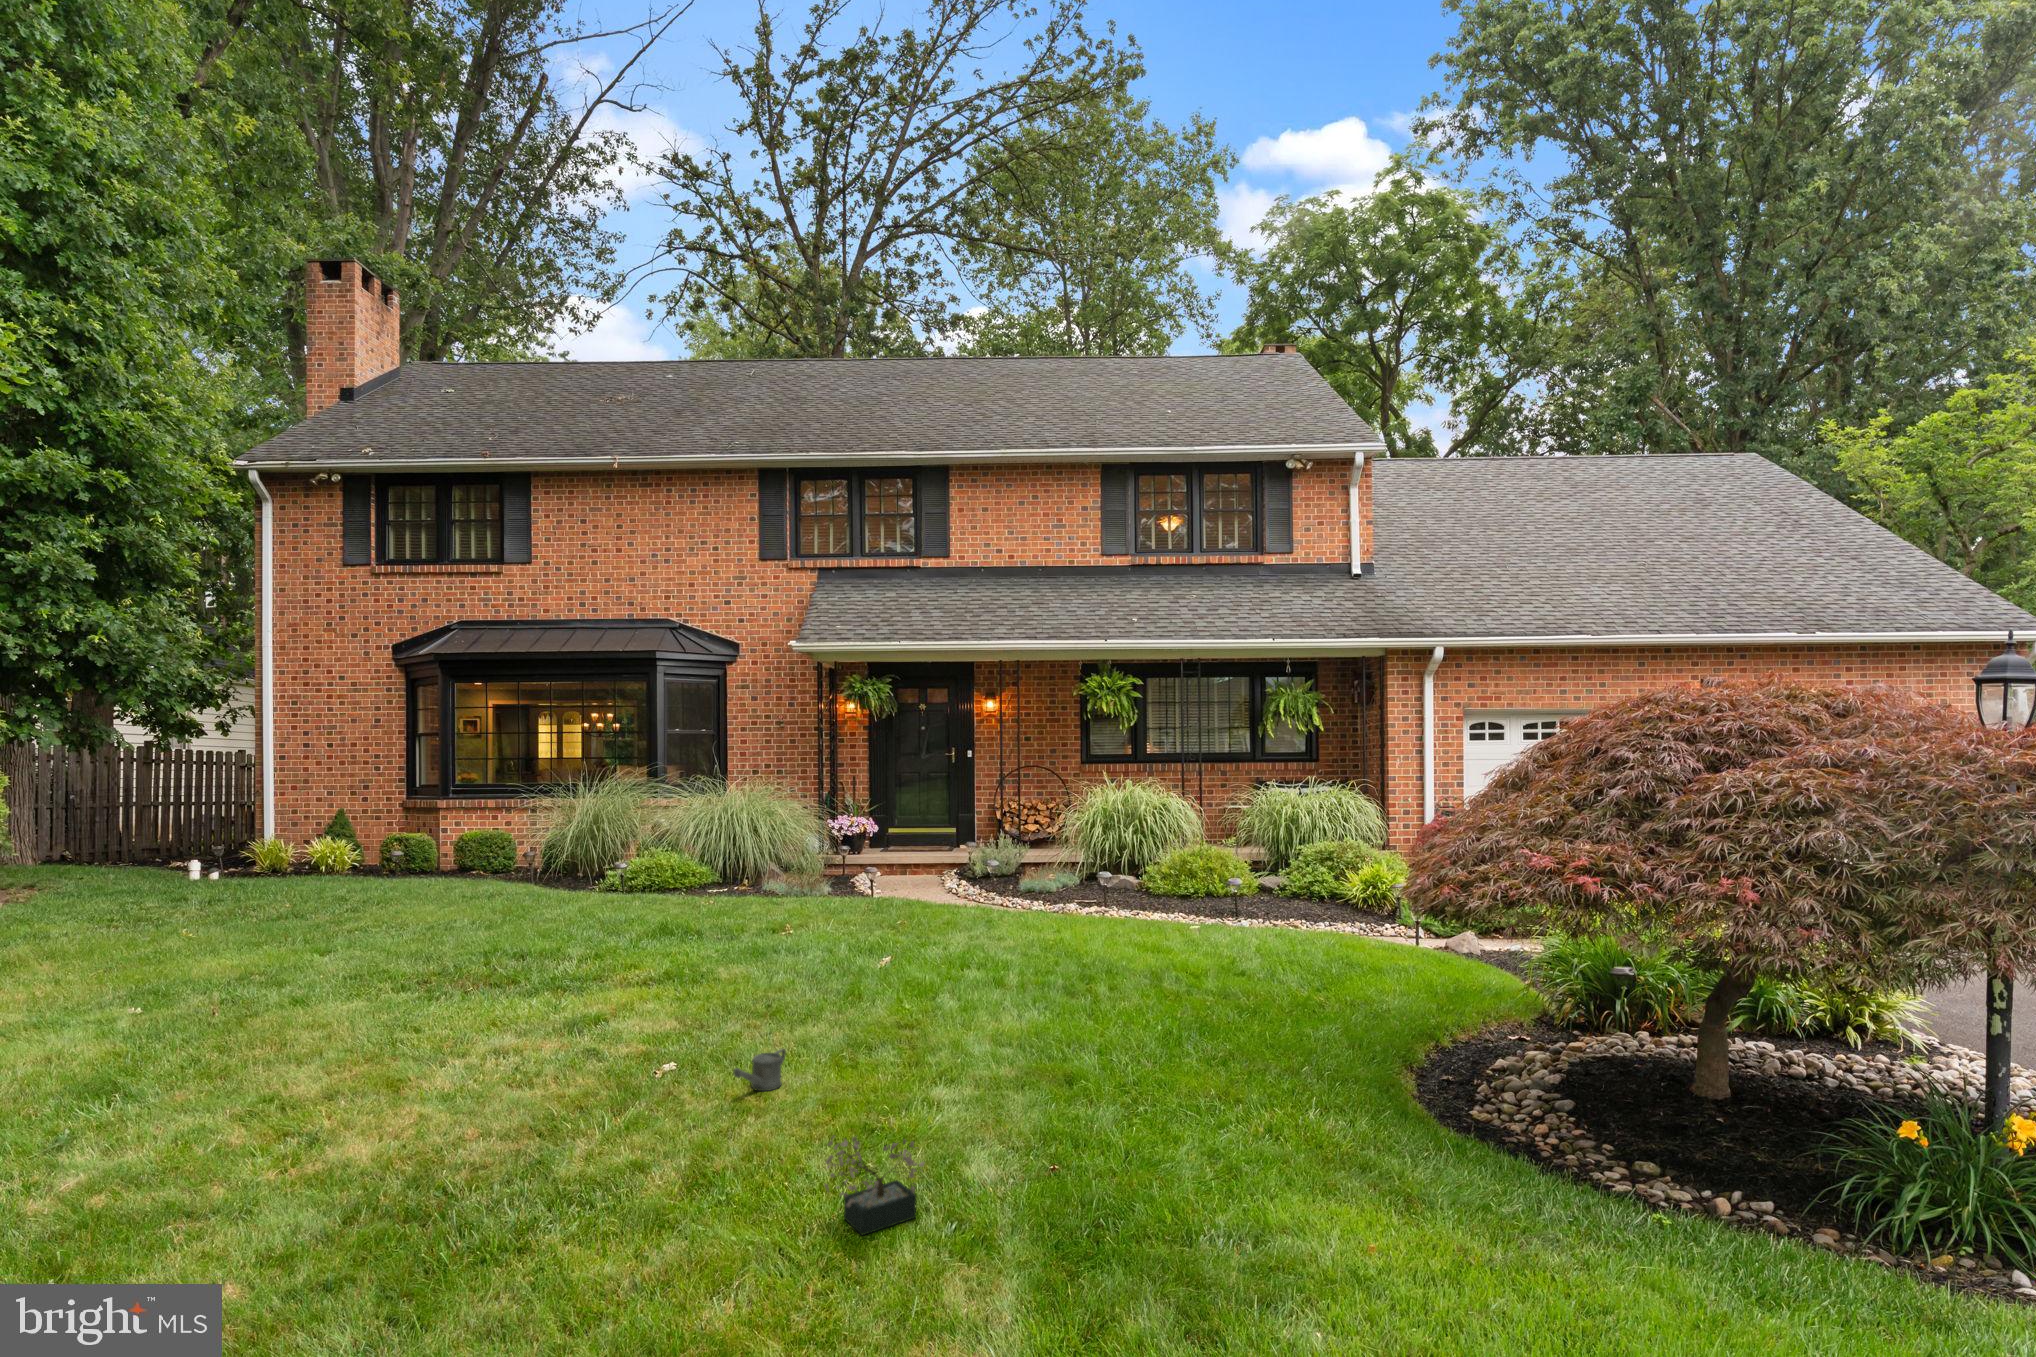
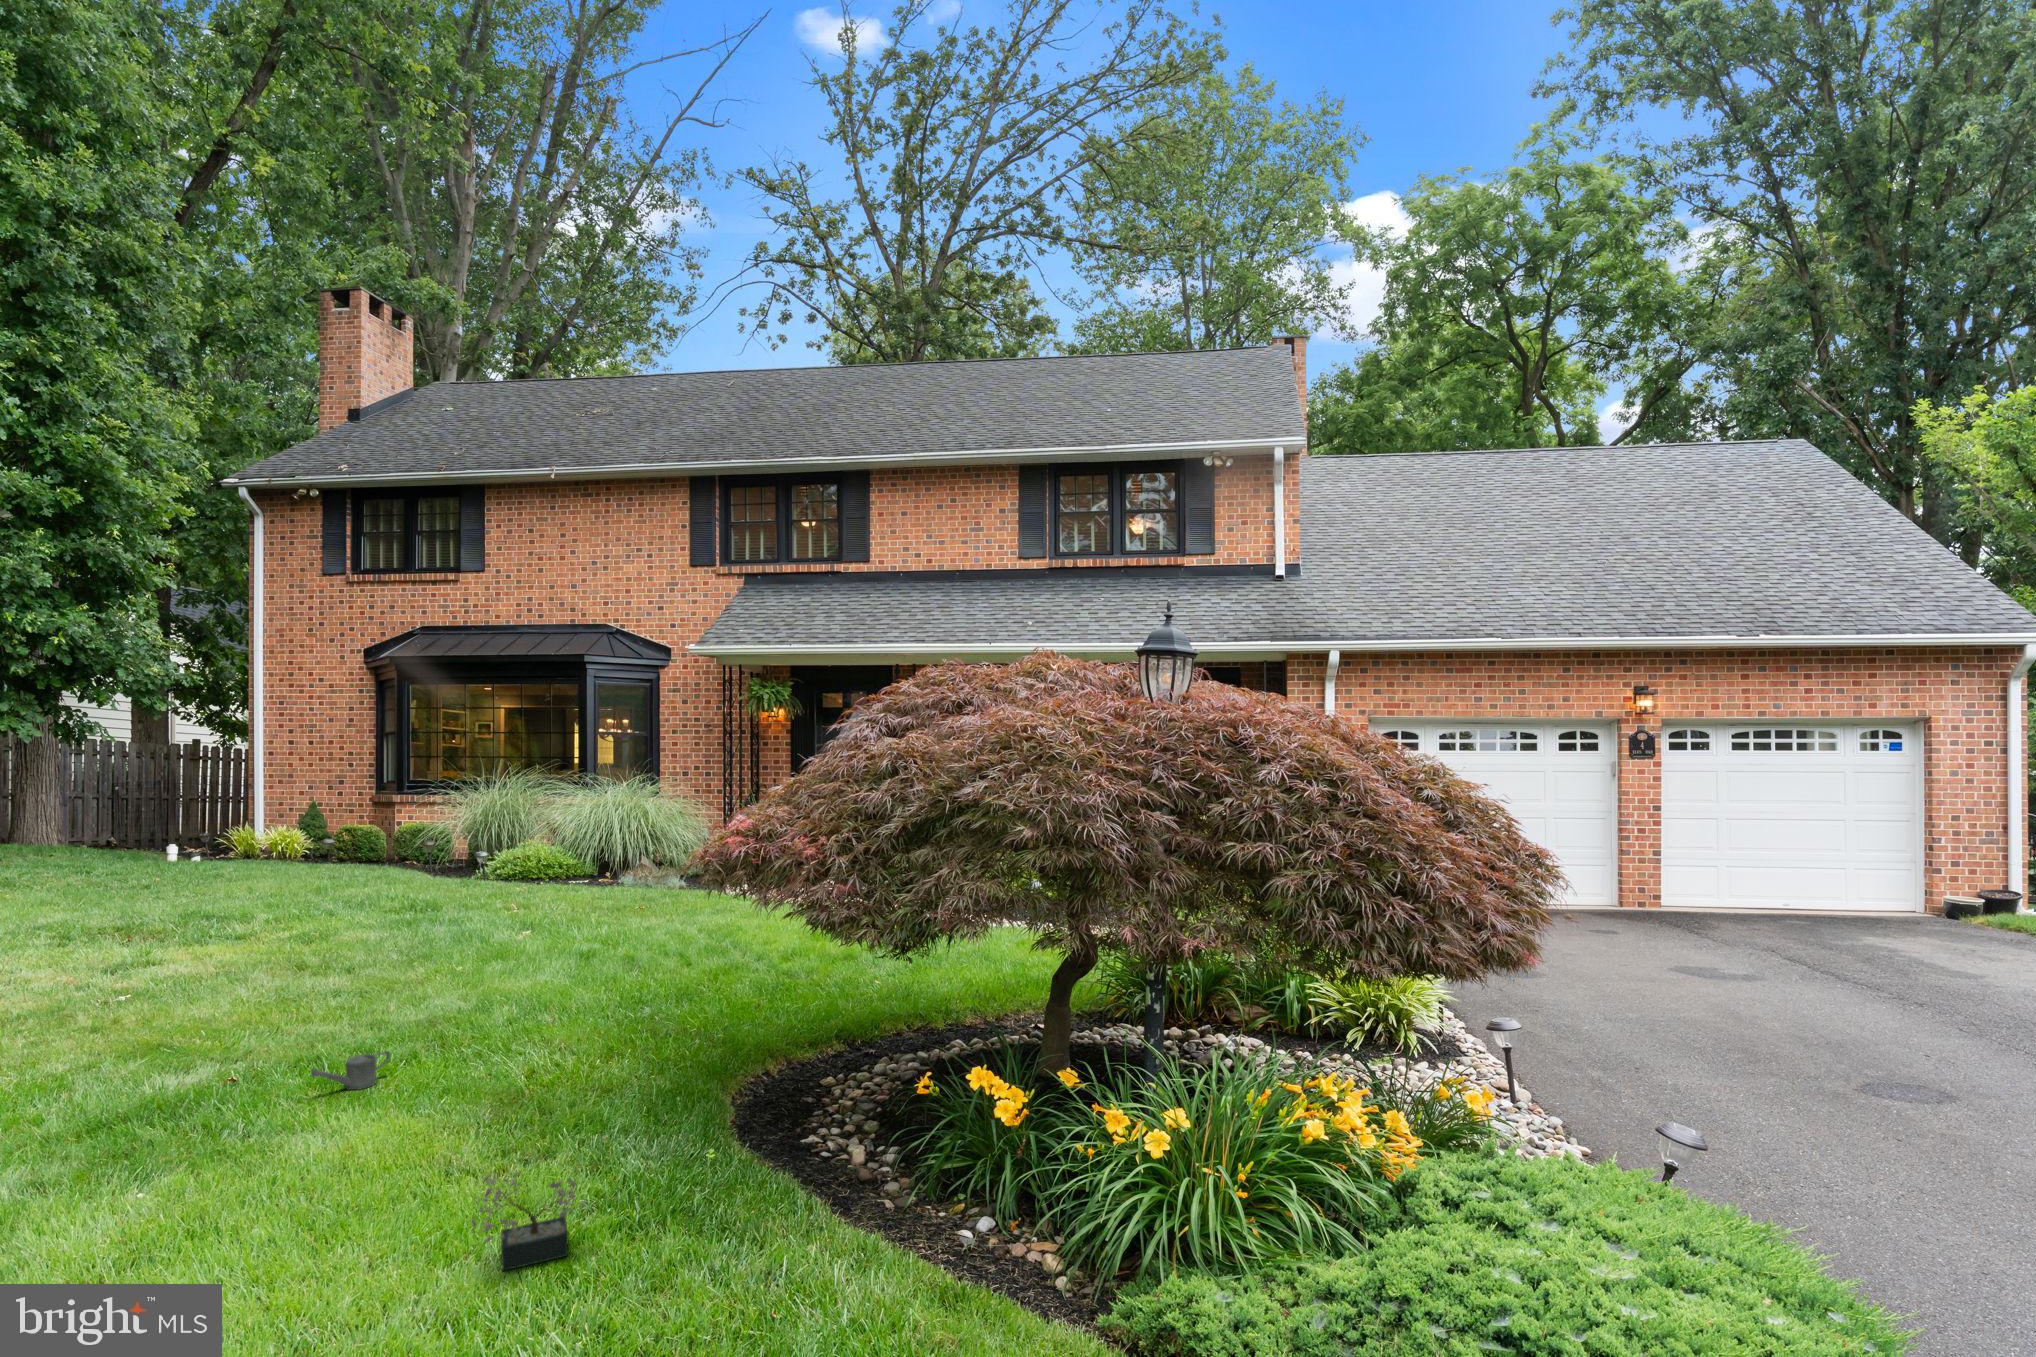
decorative plant: present [825,1136,924,1235] -> present [472,1172,586,1271]

